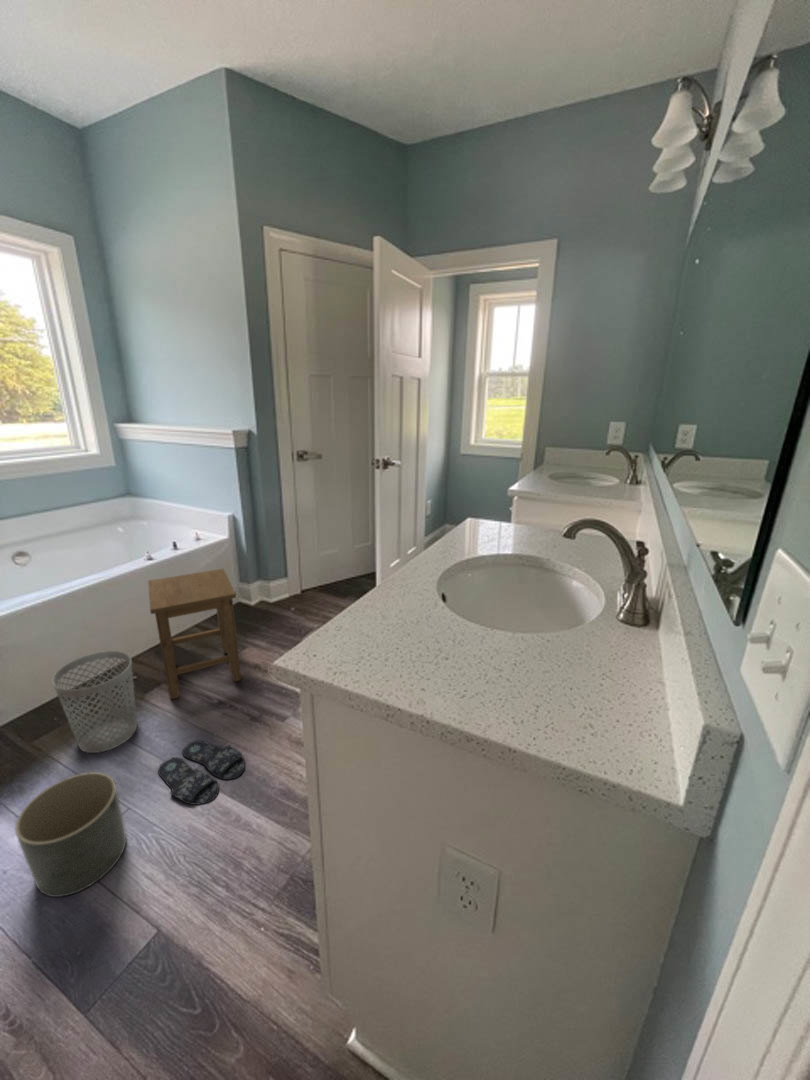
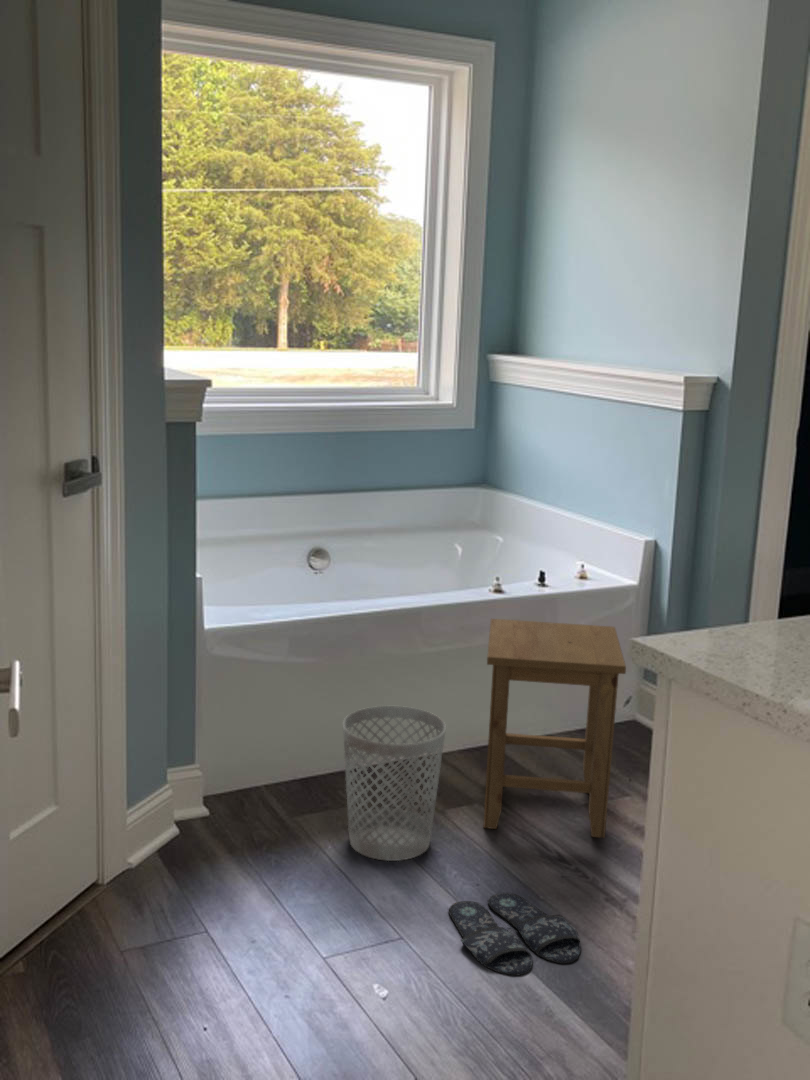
planter: present [15,772,126,897] -> none [285,845,401,998]

